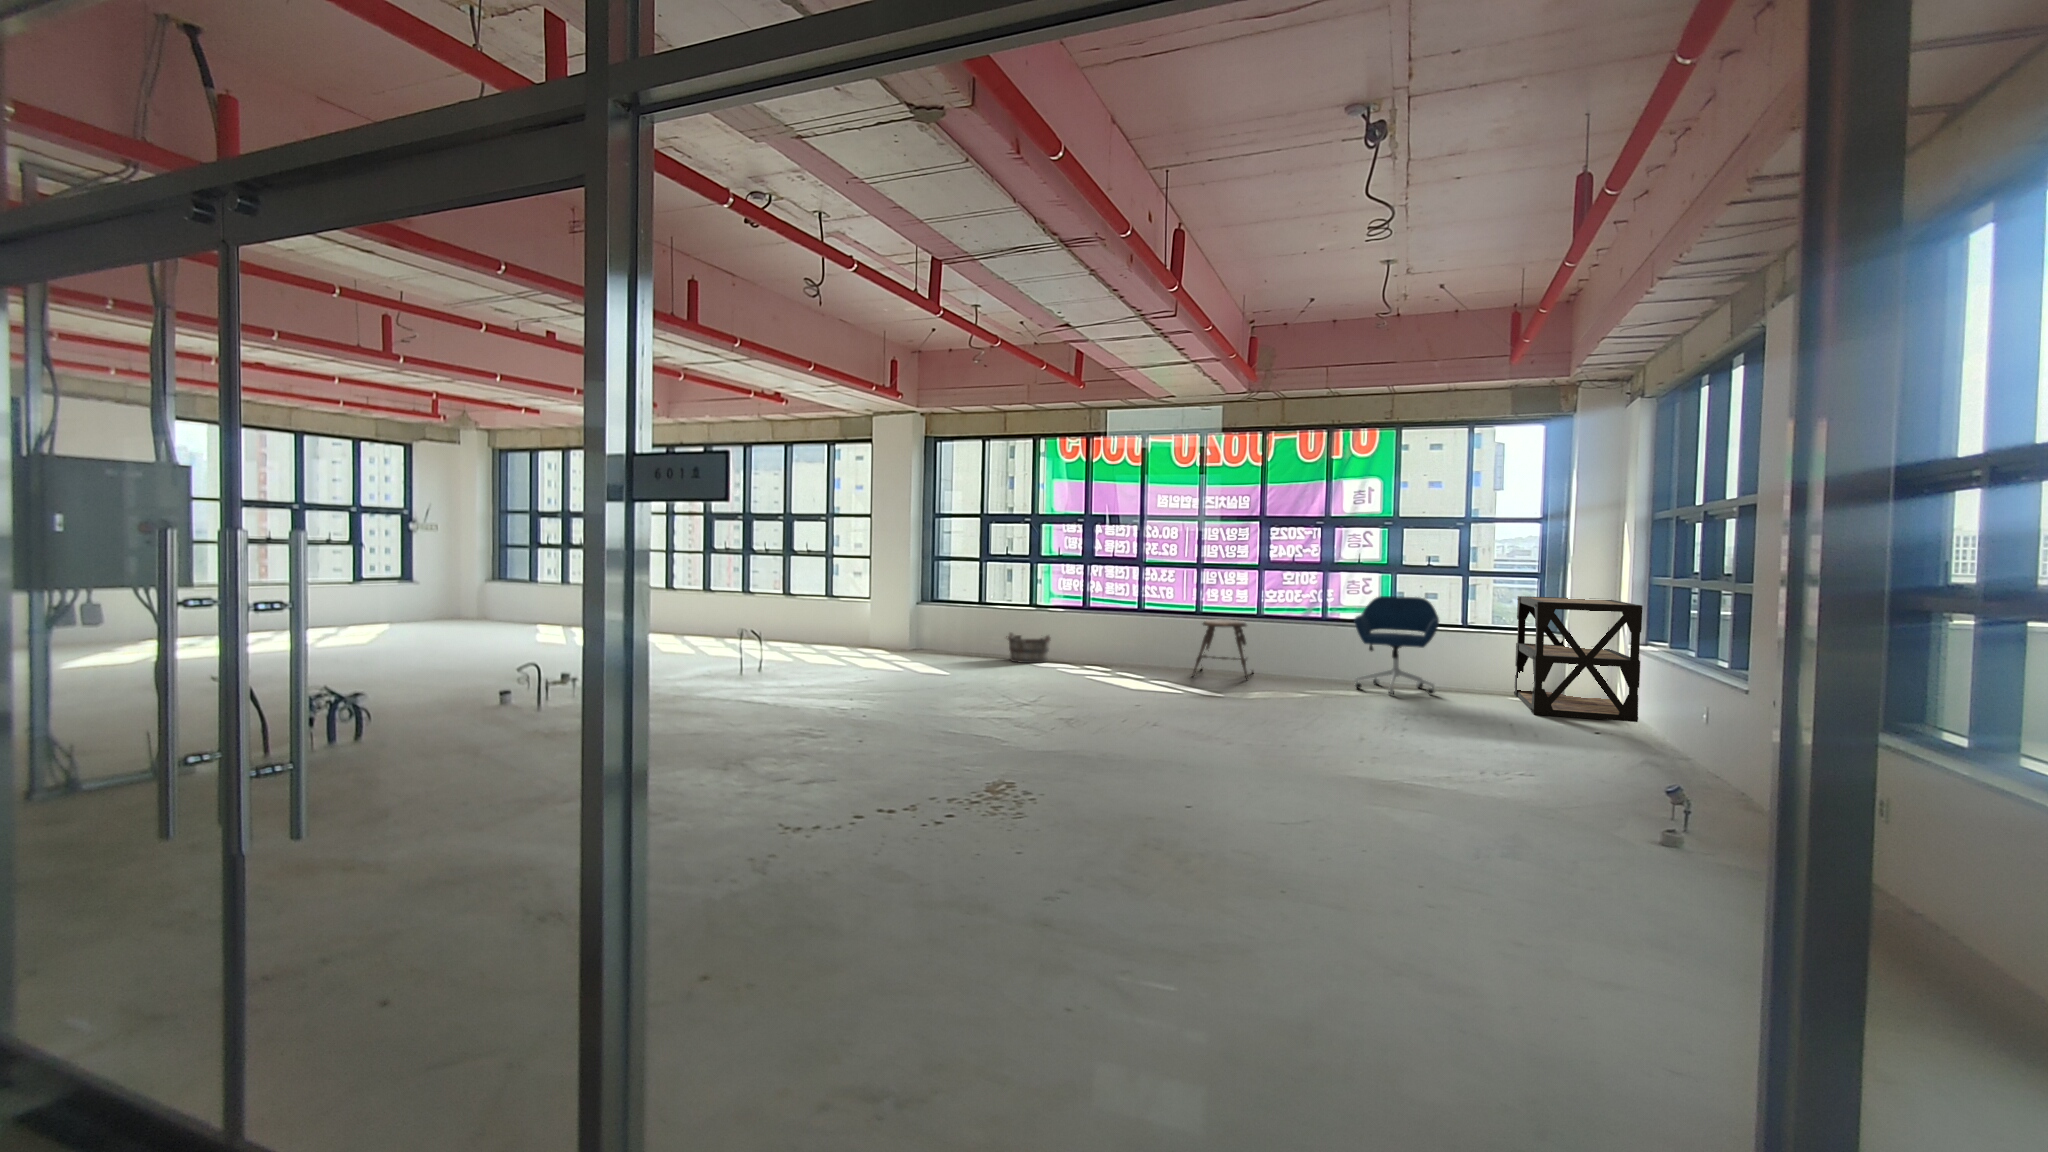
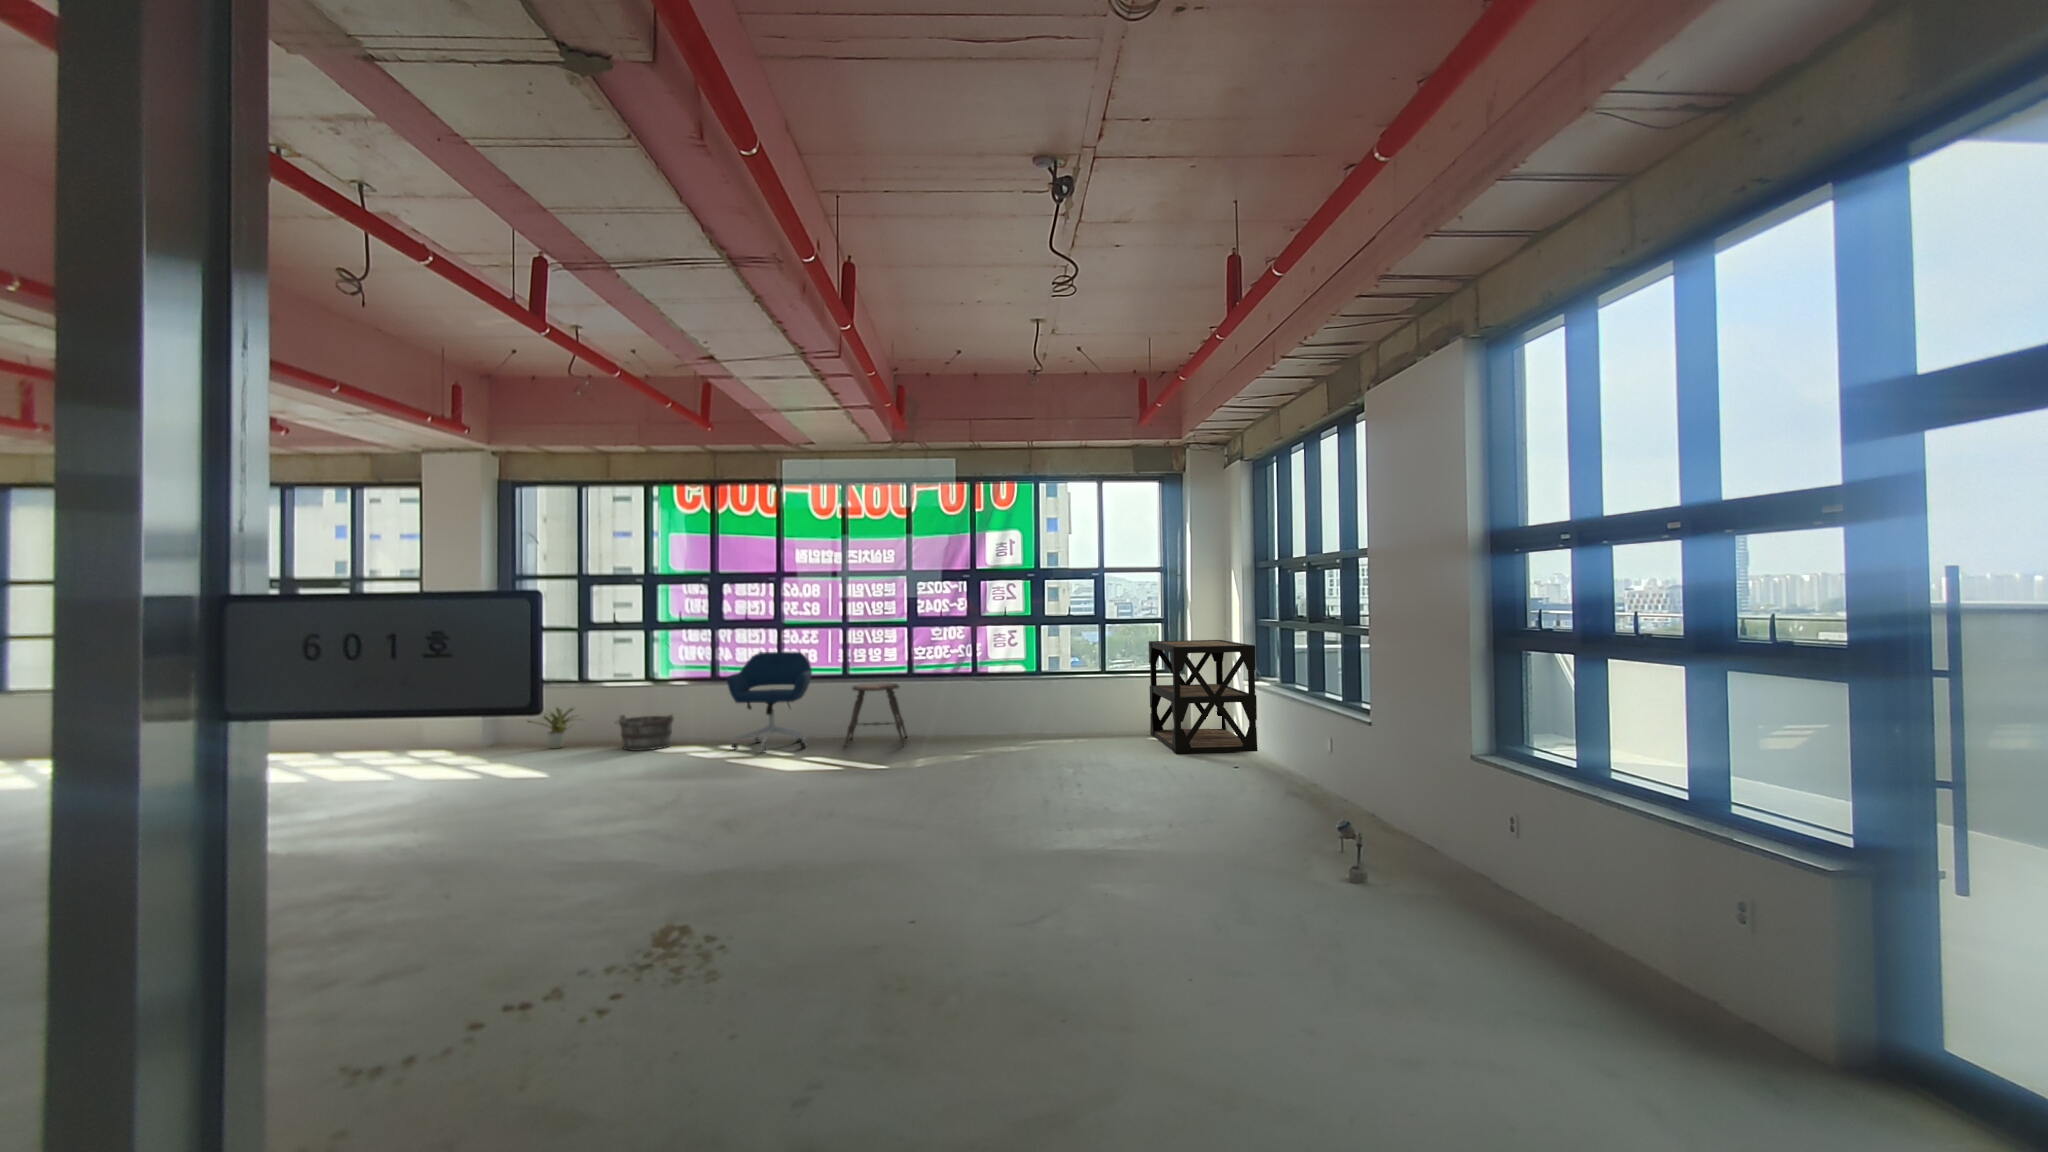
office chair: present [1354,596,1439,695] -> present [727,652,812,752]
potted plant: none [941,621,983,656] -> present [528,708,573,749]

